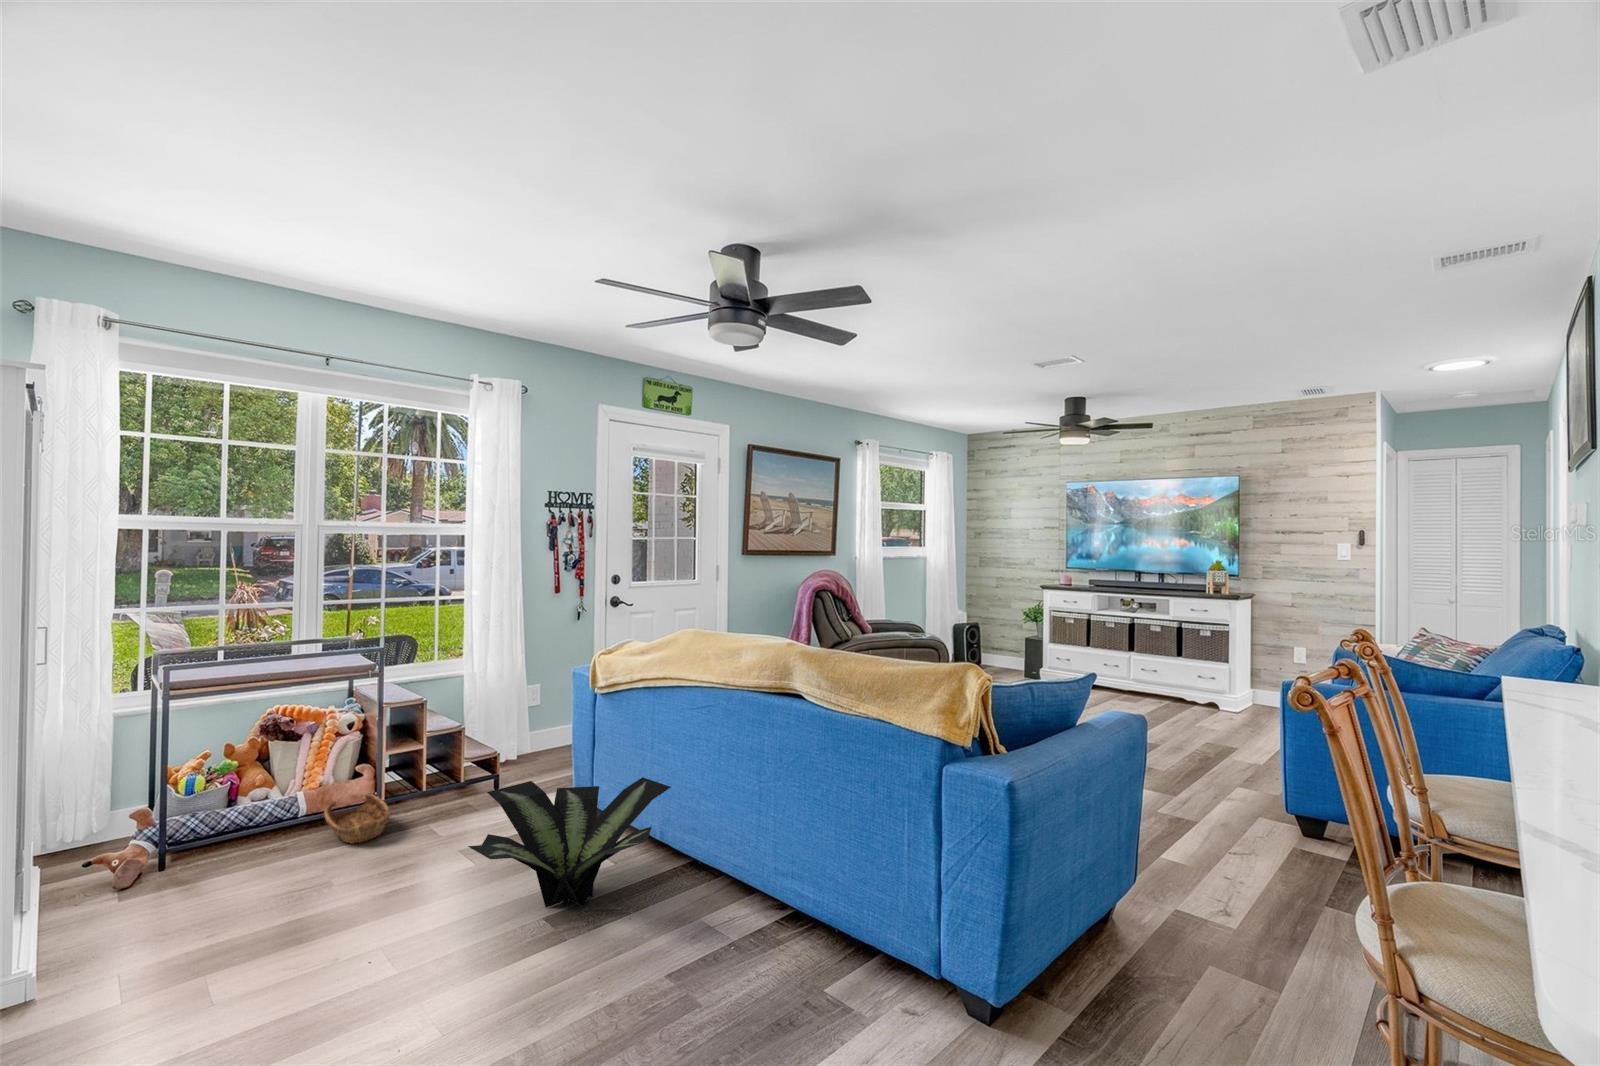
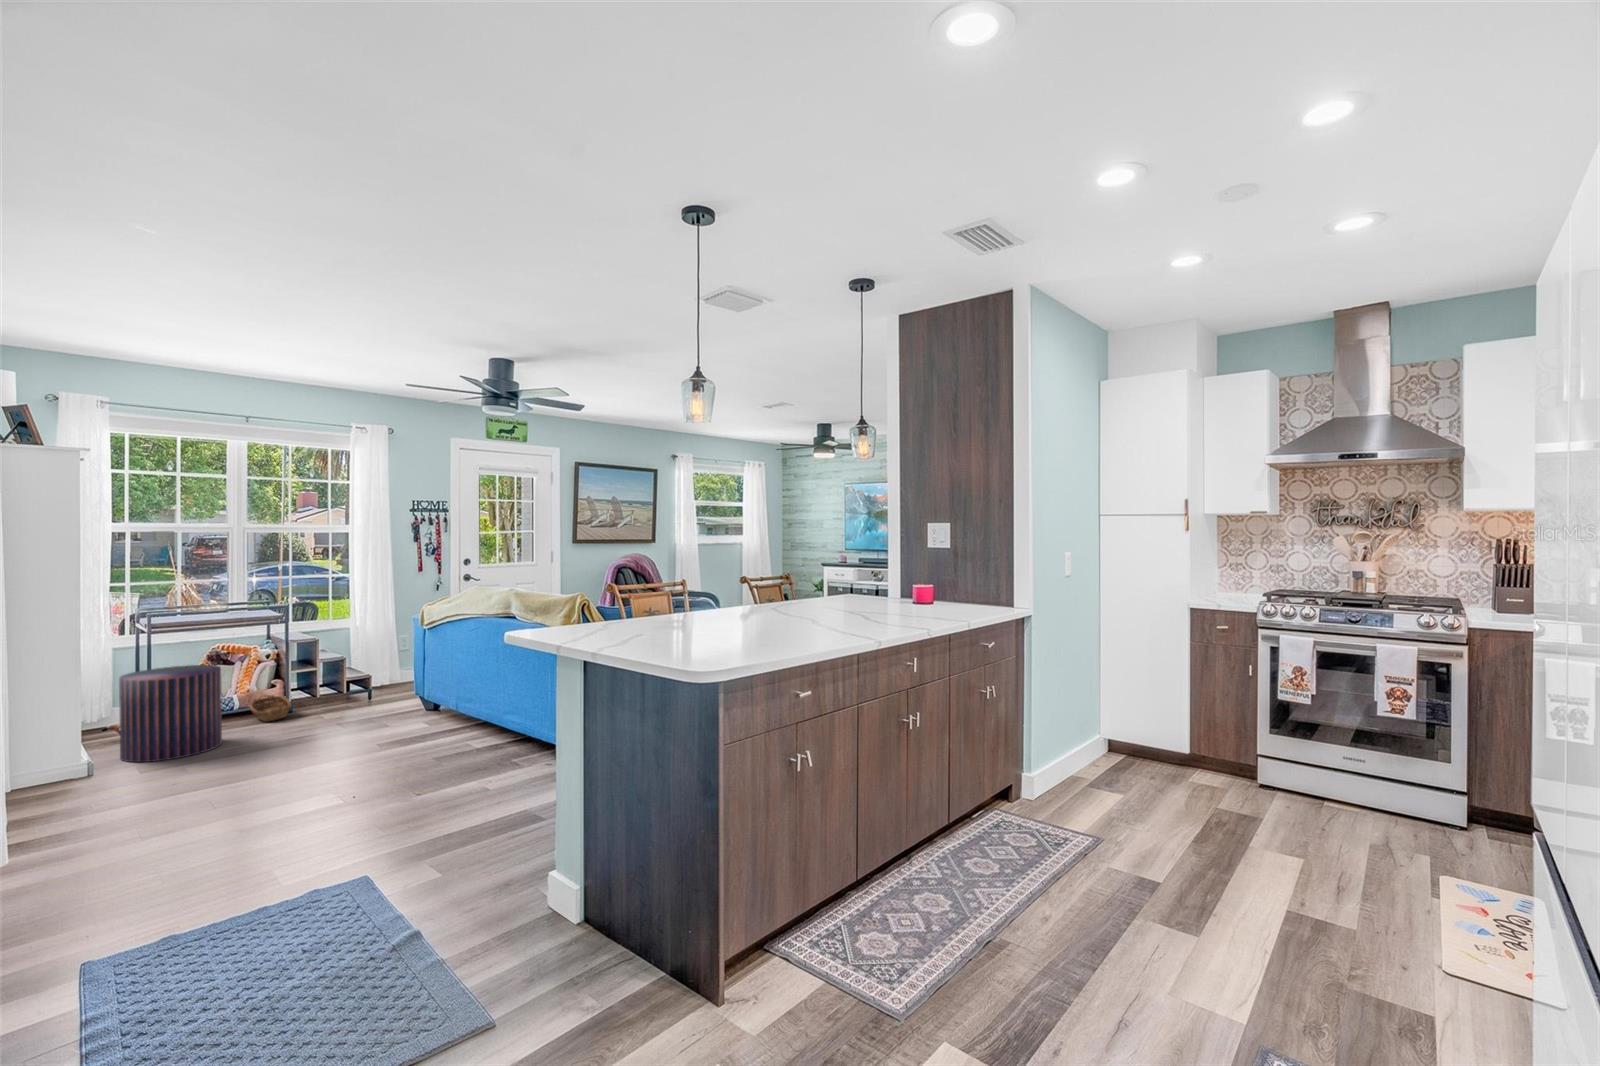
pouf: none [100,757,284,959] -> present [119,665,222,762]
potted plant: present [468,777,671,908] -> none [323,678,454,742]

